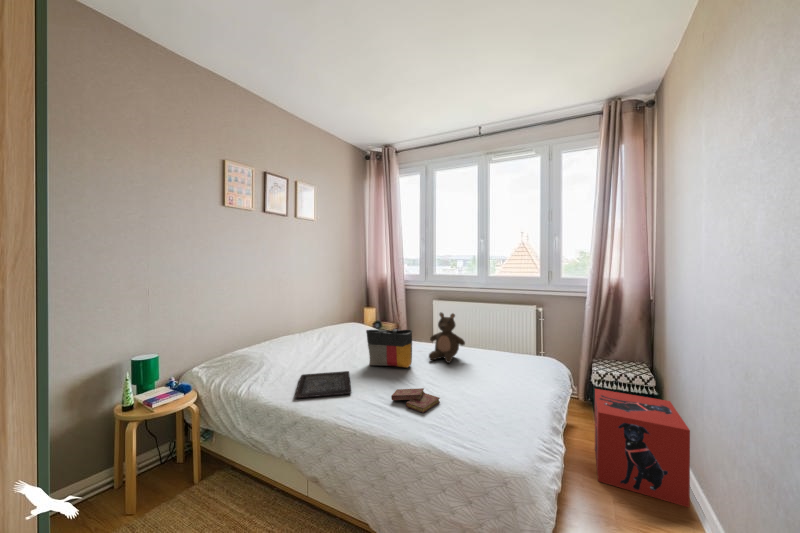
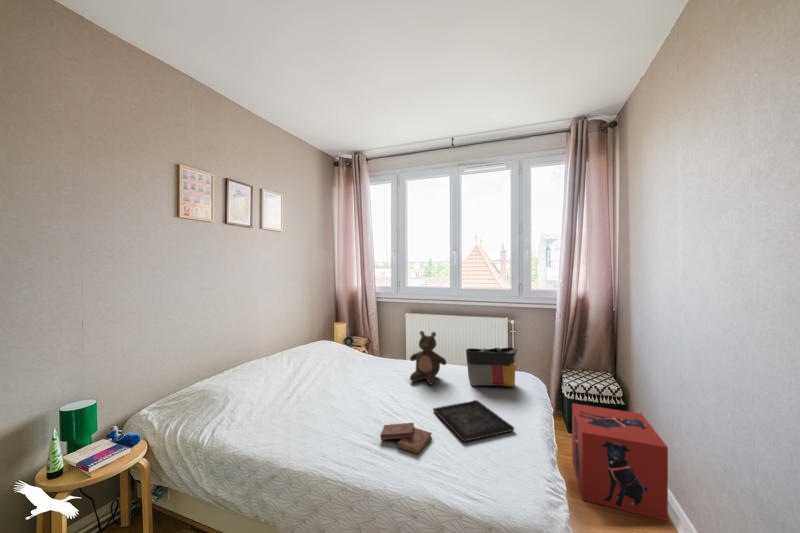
tote bag: present [366,329,412,368] -> present [466,348,517,387]
tray: present [295,371,351,398] -> present [433,400,514,441]

